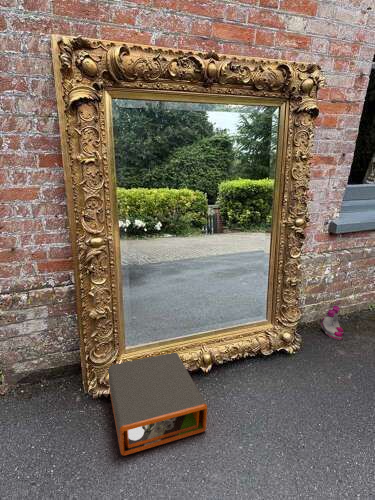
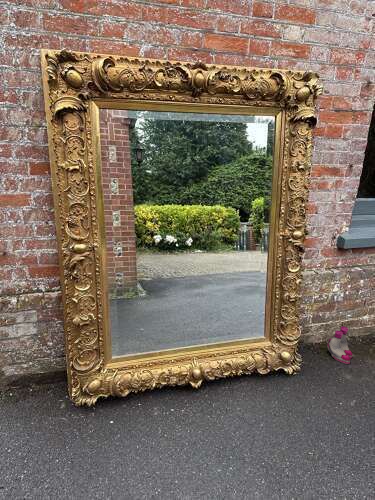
storage box: present [108,353,207,456] -> none [85,366,182,471]

